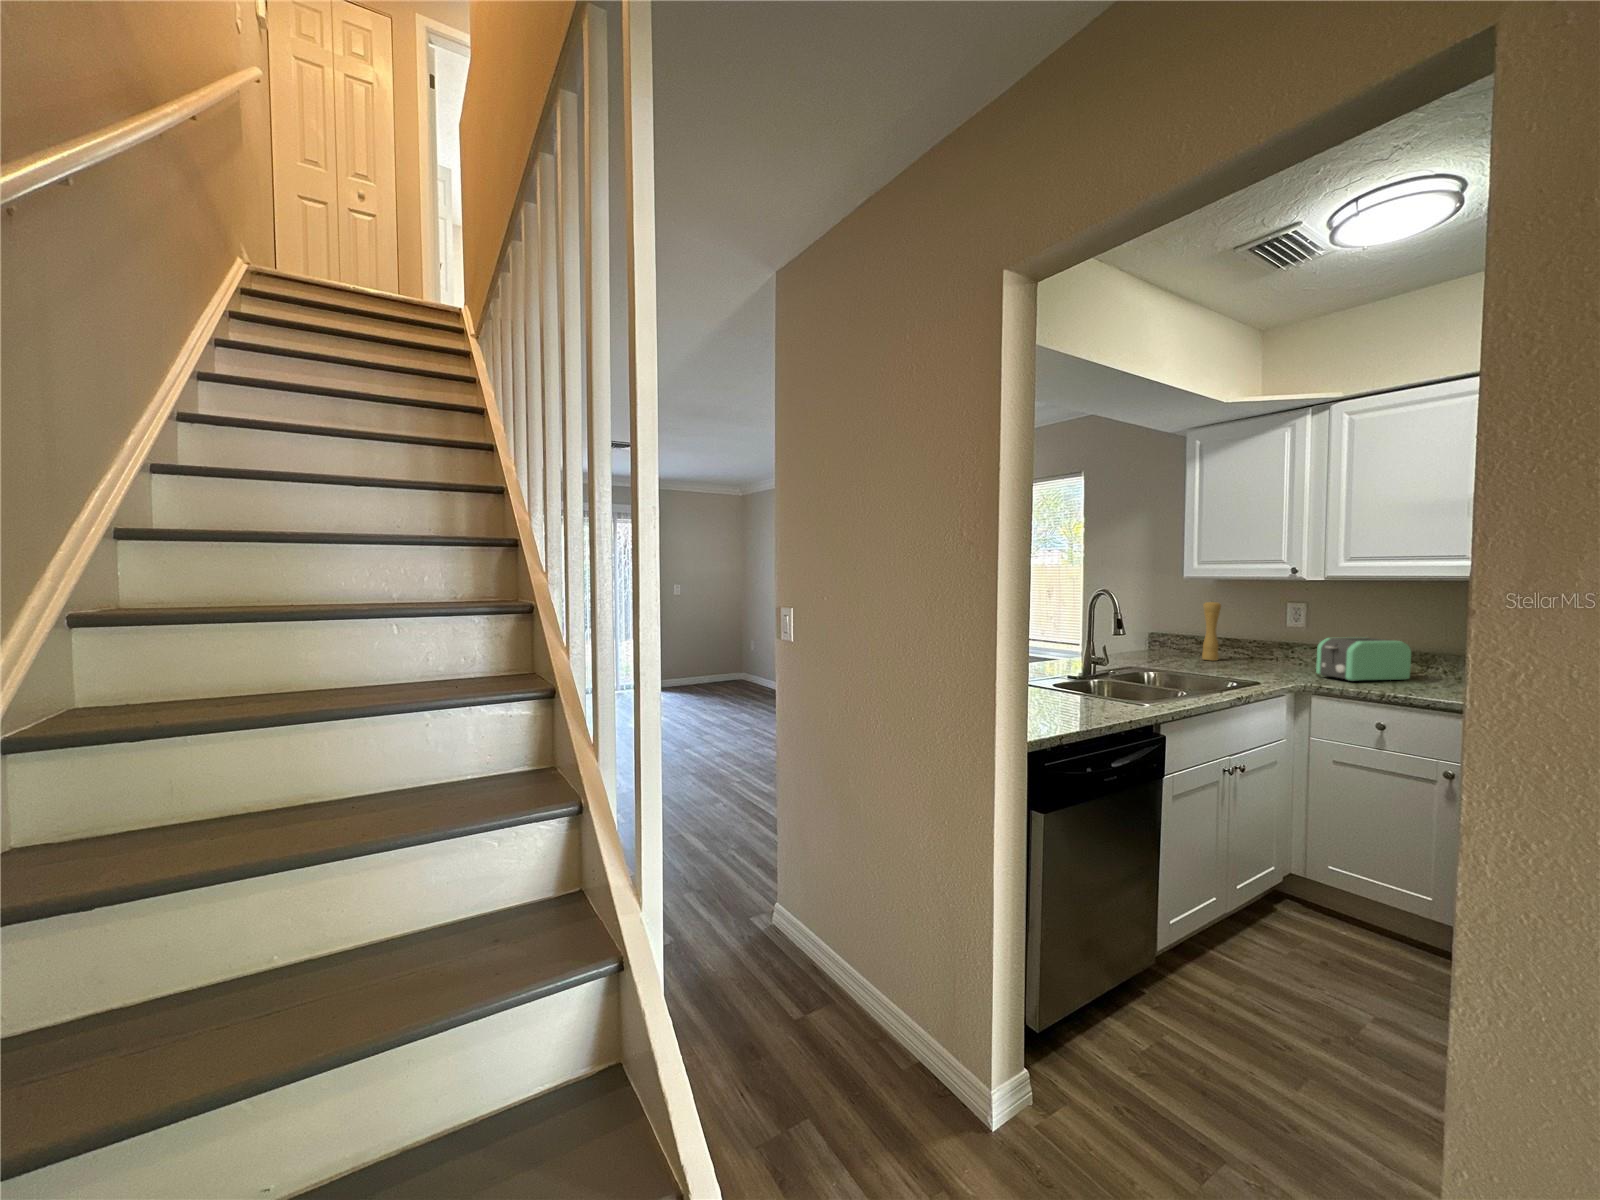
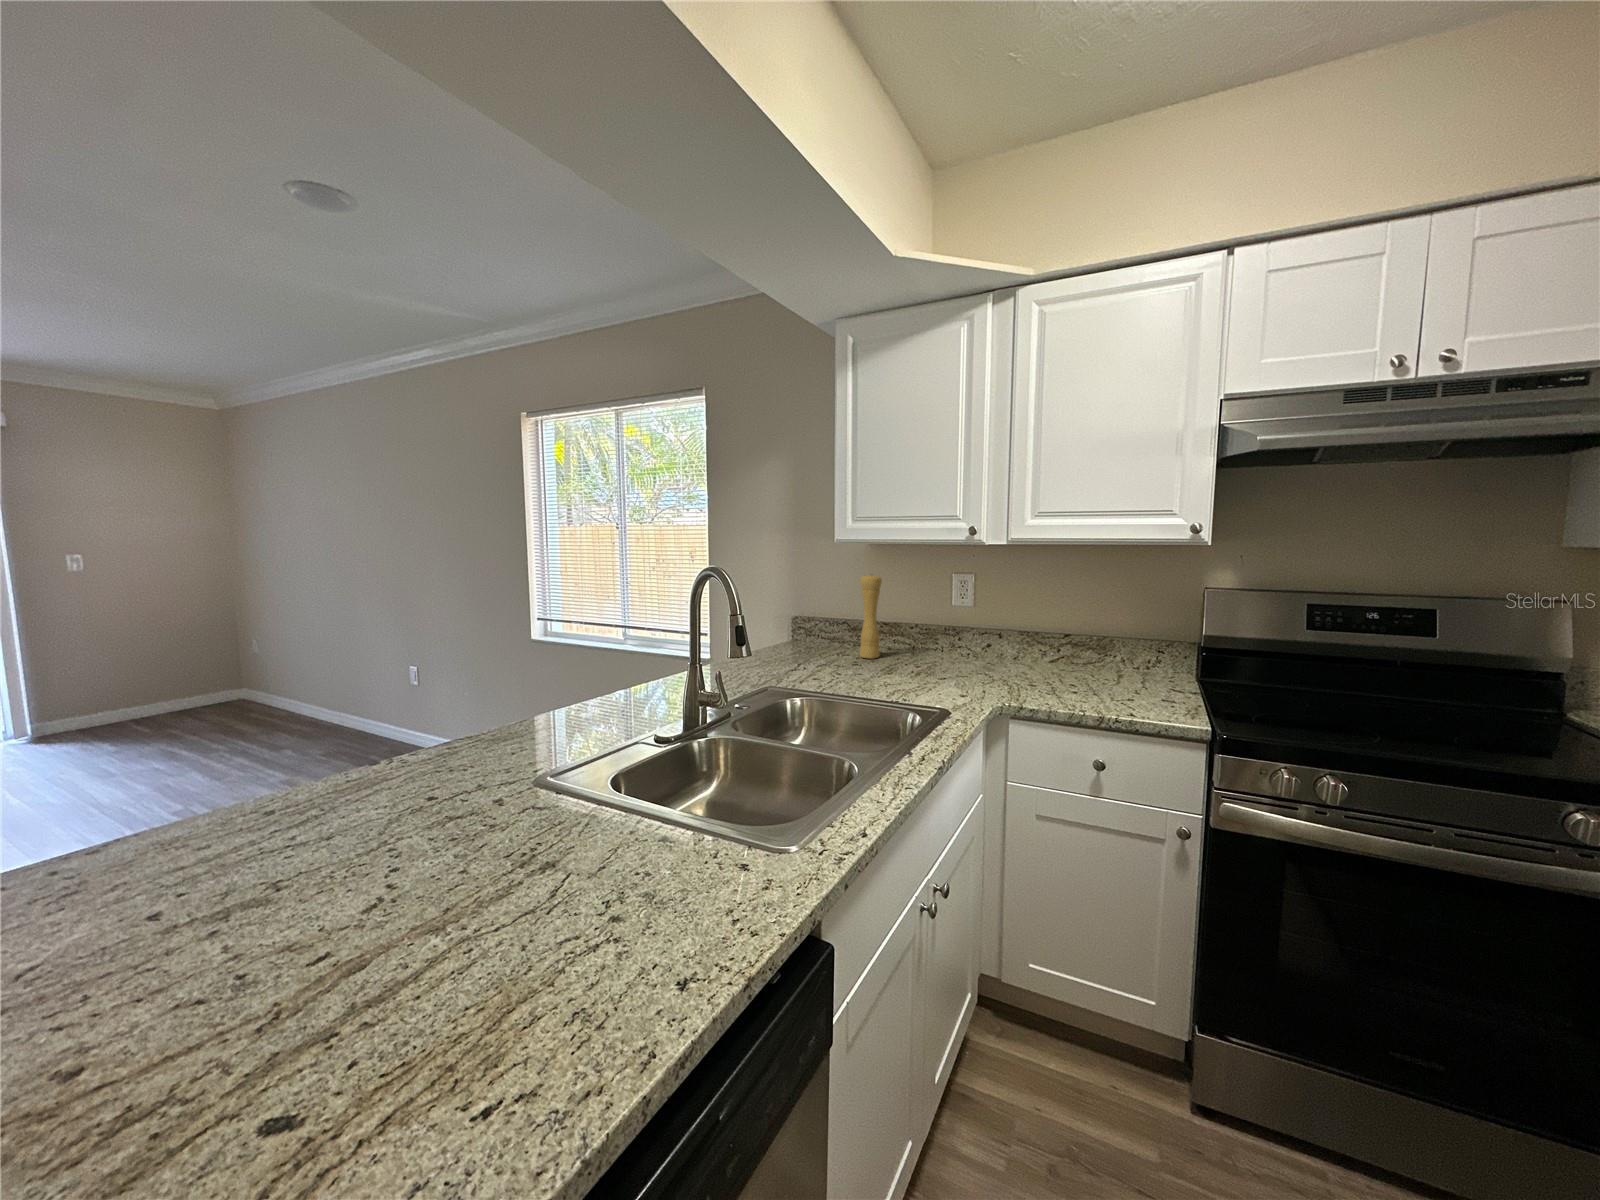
toaster: present [1316,637,1411,681] -> none [998,622,1096,690]

